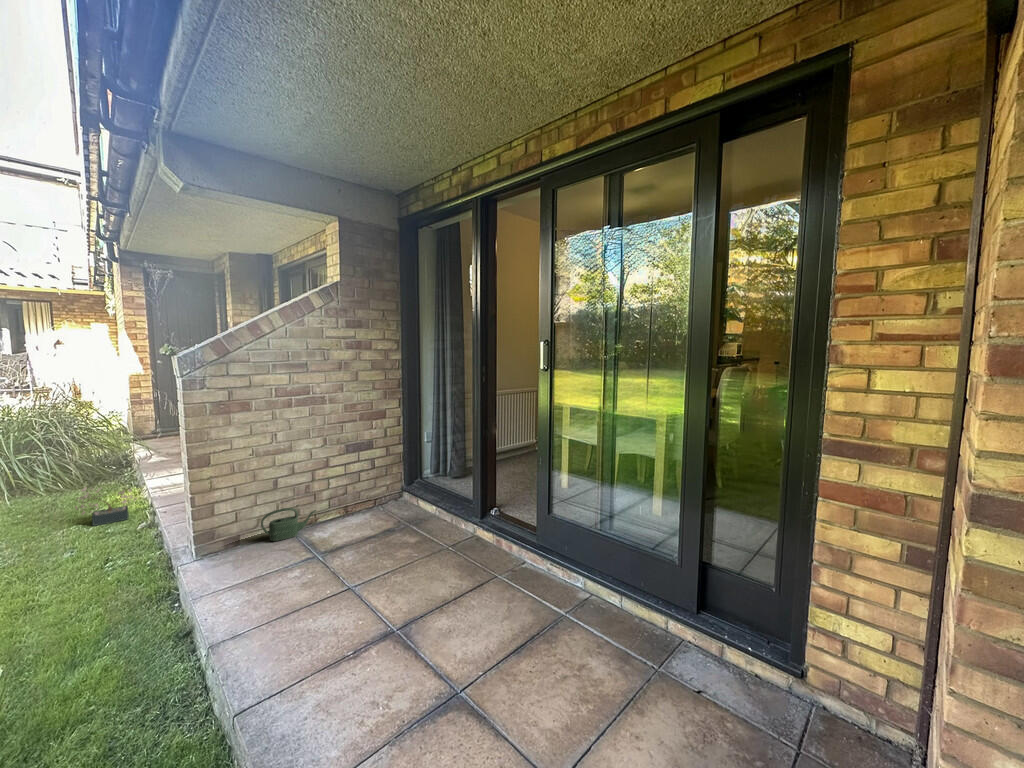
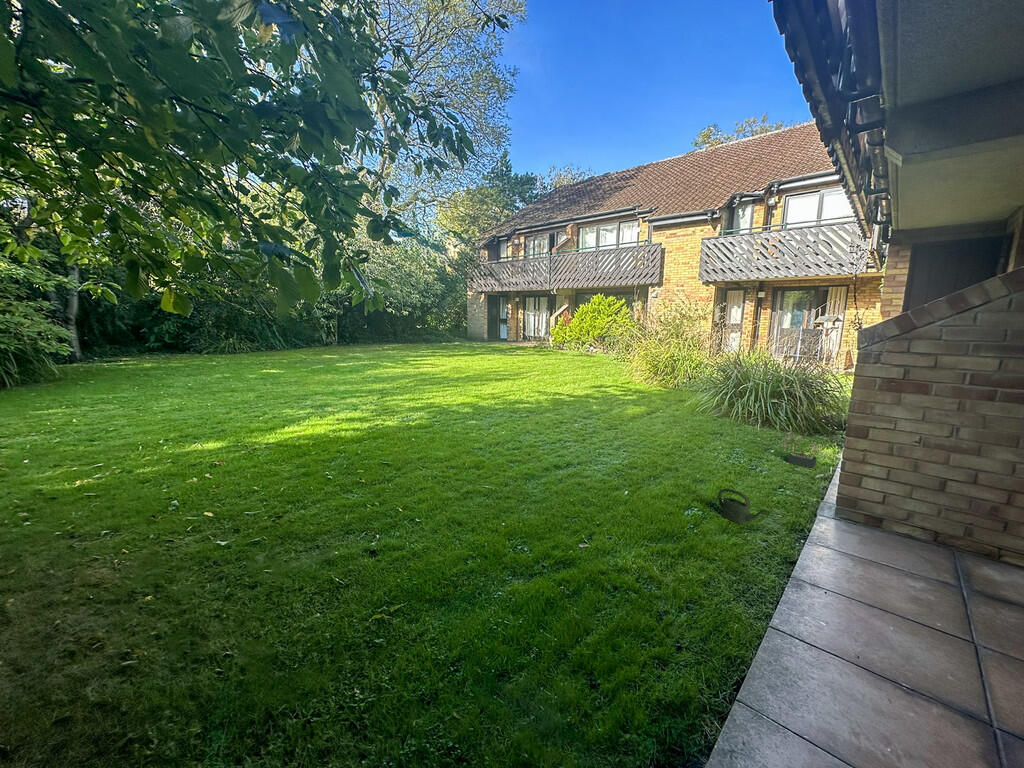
watering can: present [261,508,316,541] -> present [718,489,767,524]

